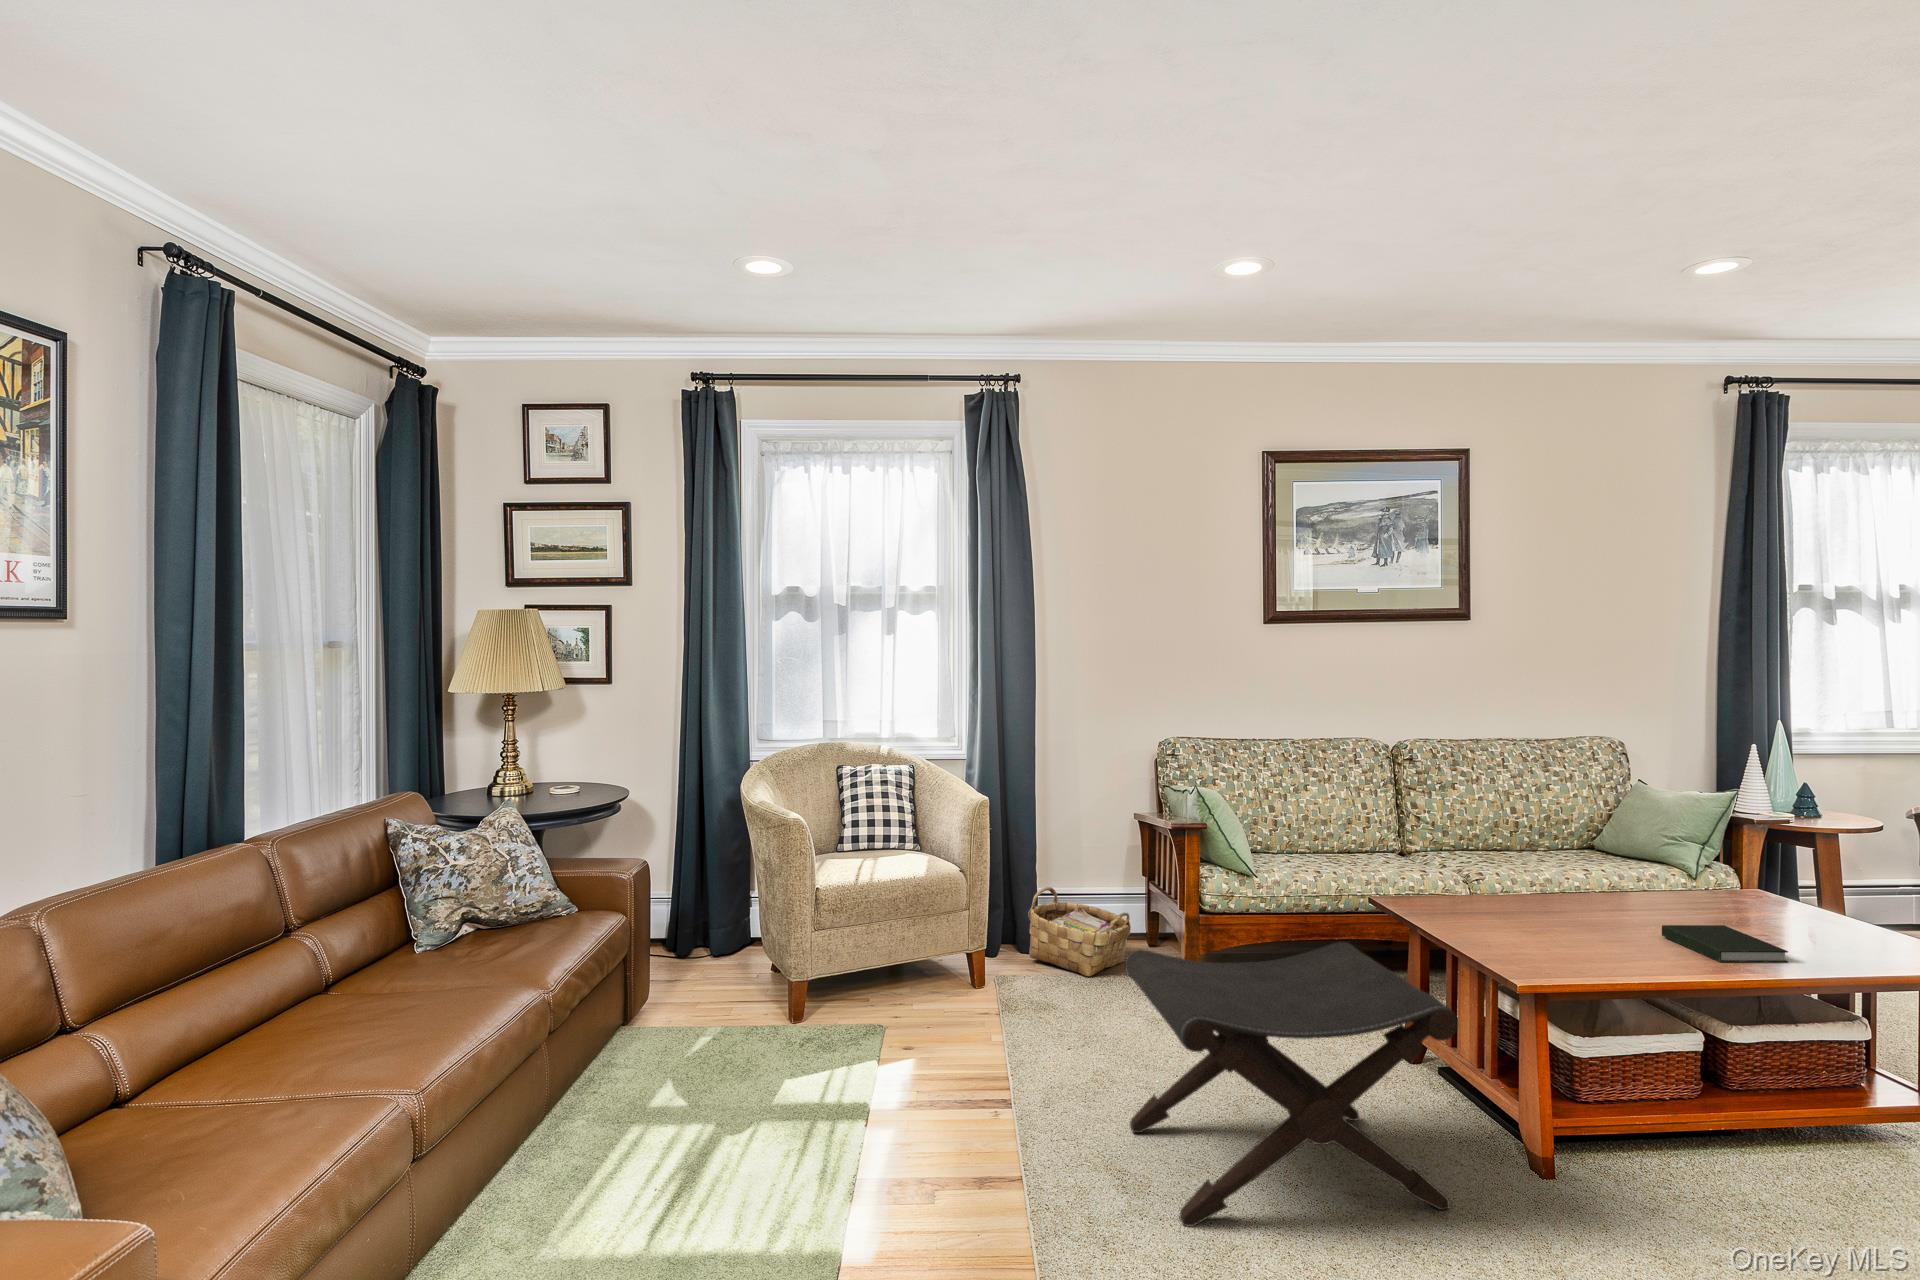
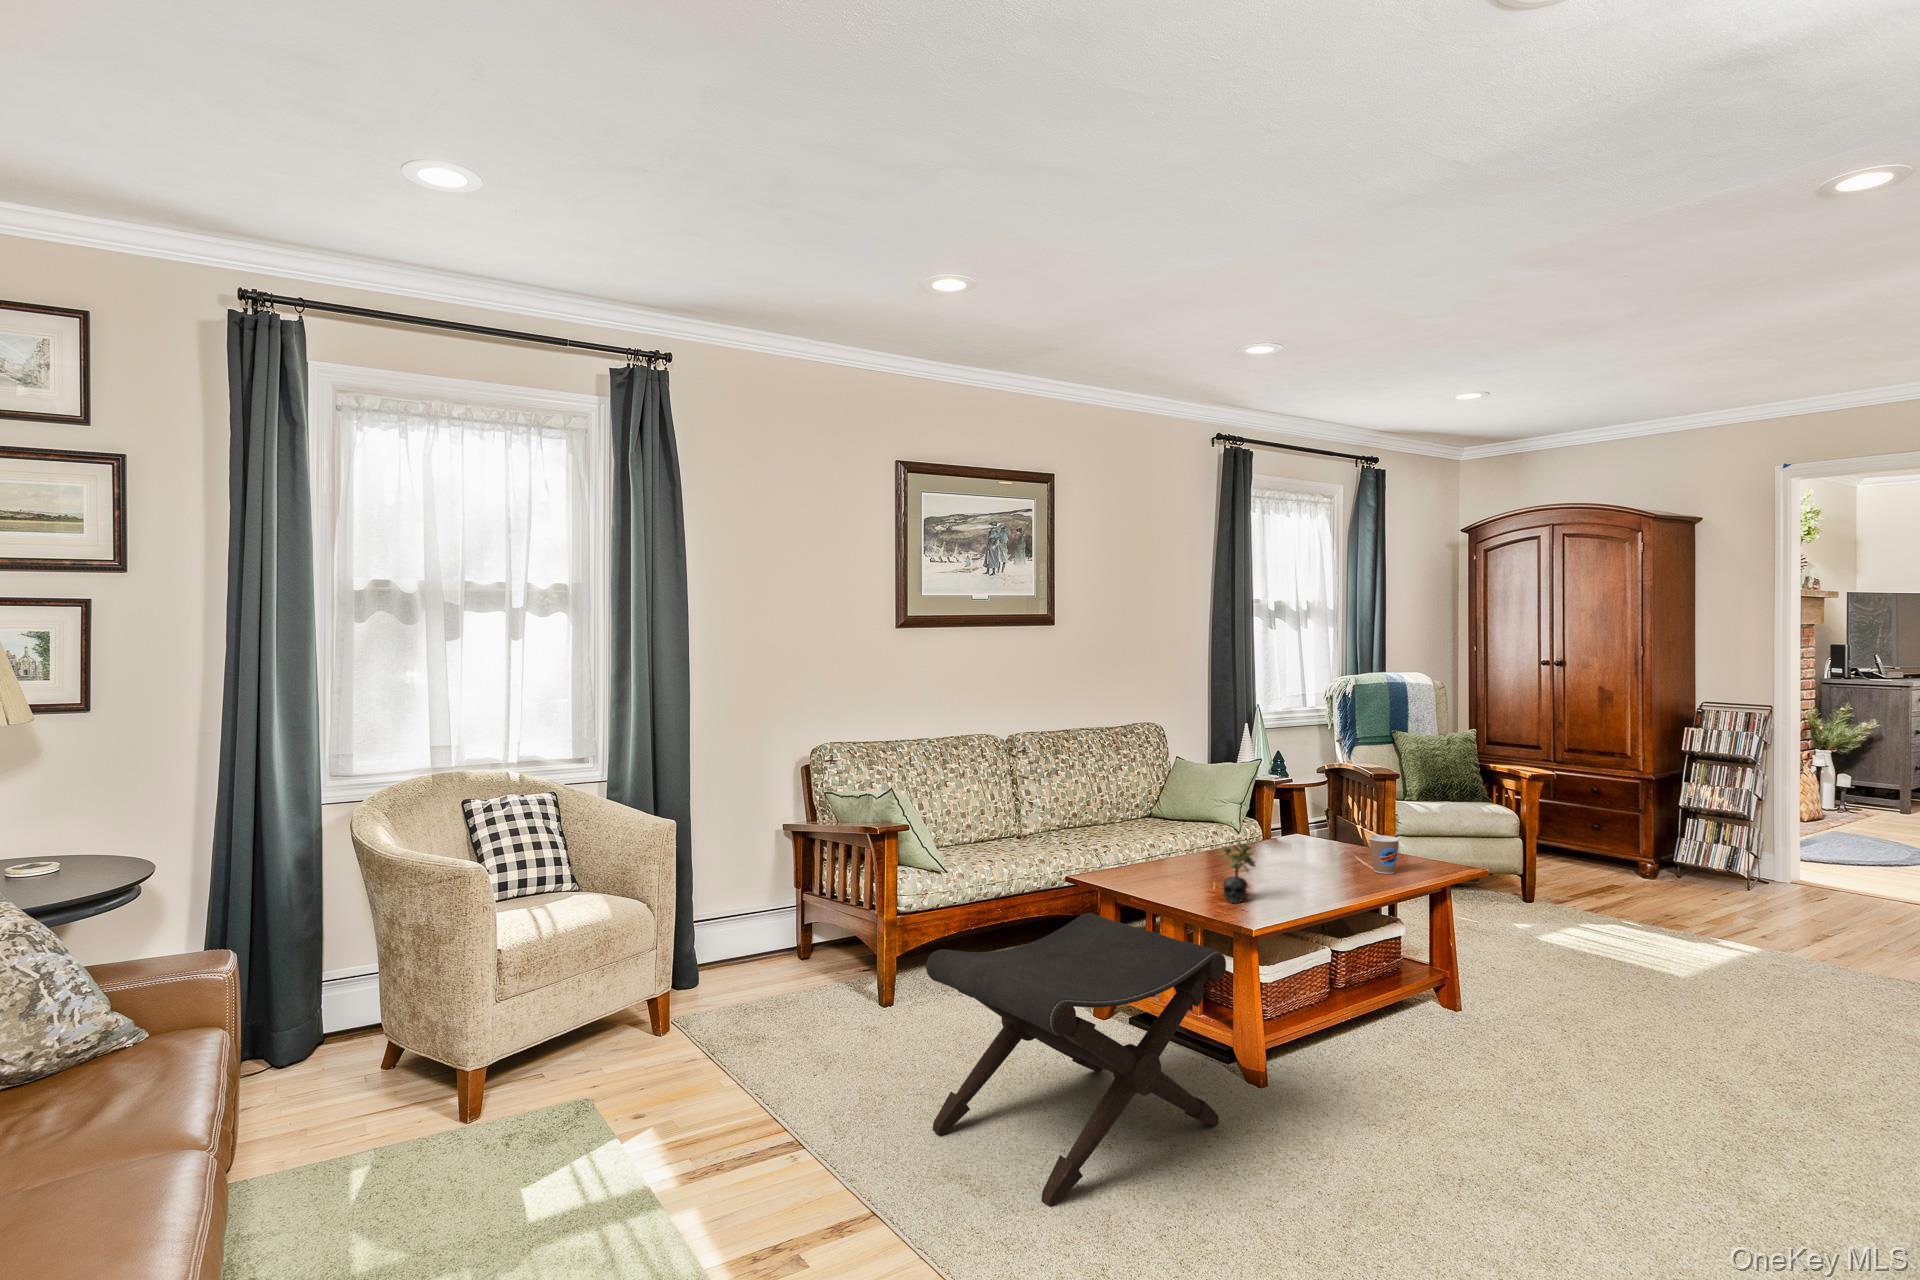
woven basket: present [1028,887,1131,977] -> none [696,909,806,995]
succulent plant: none [1533,887,1583,962] -> present [1219,842,1255,903]
coffee cup: none [1822,908,1875,964] -> present [1369,835,1400,874]
book: present [1662,925,1788,963] -> none [1273,858,1358,885]

